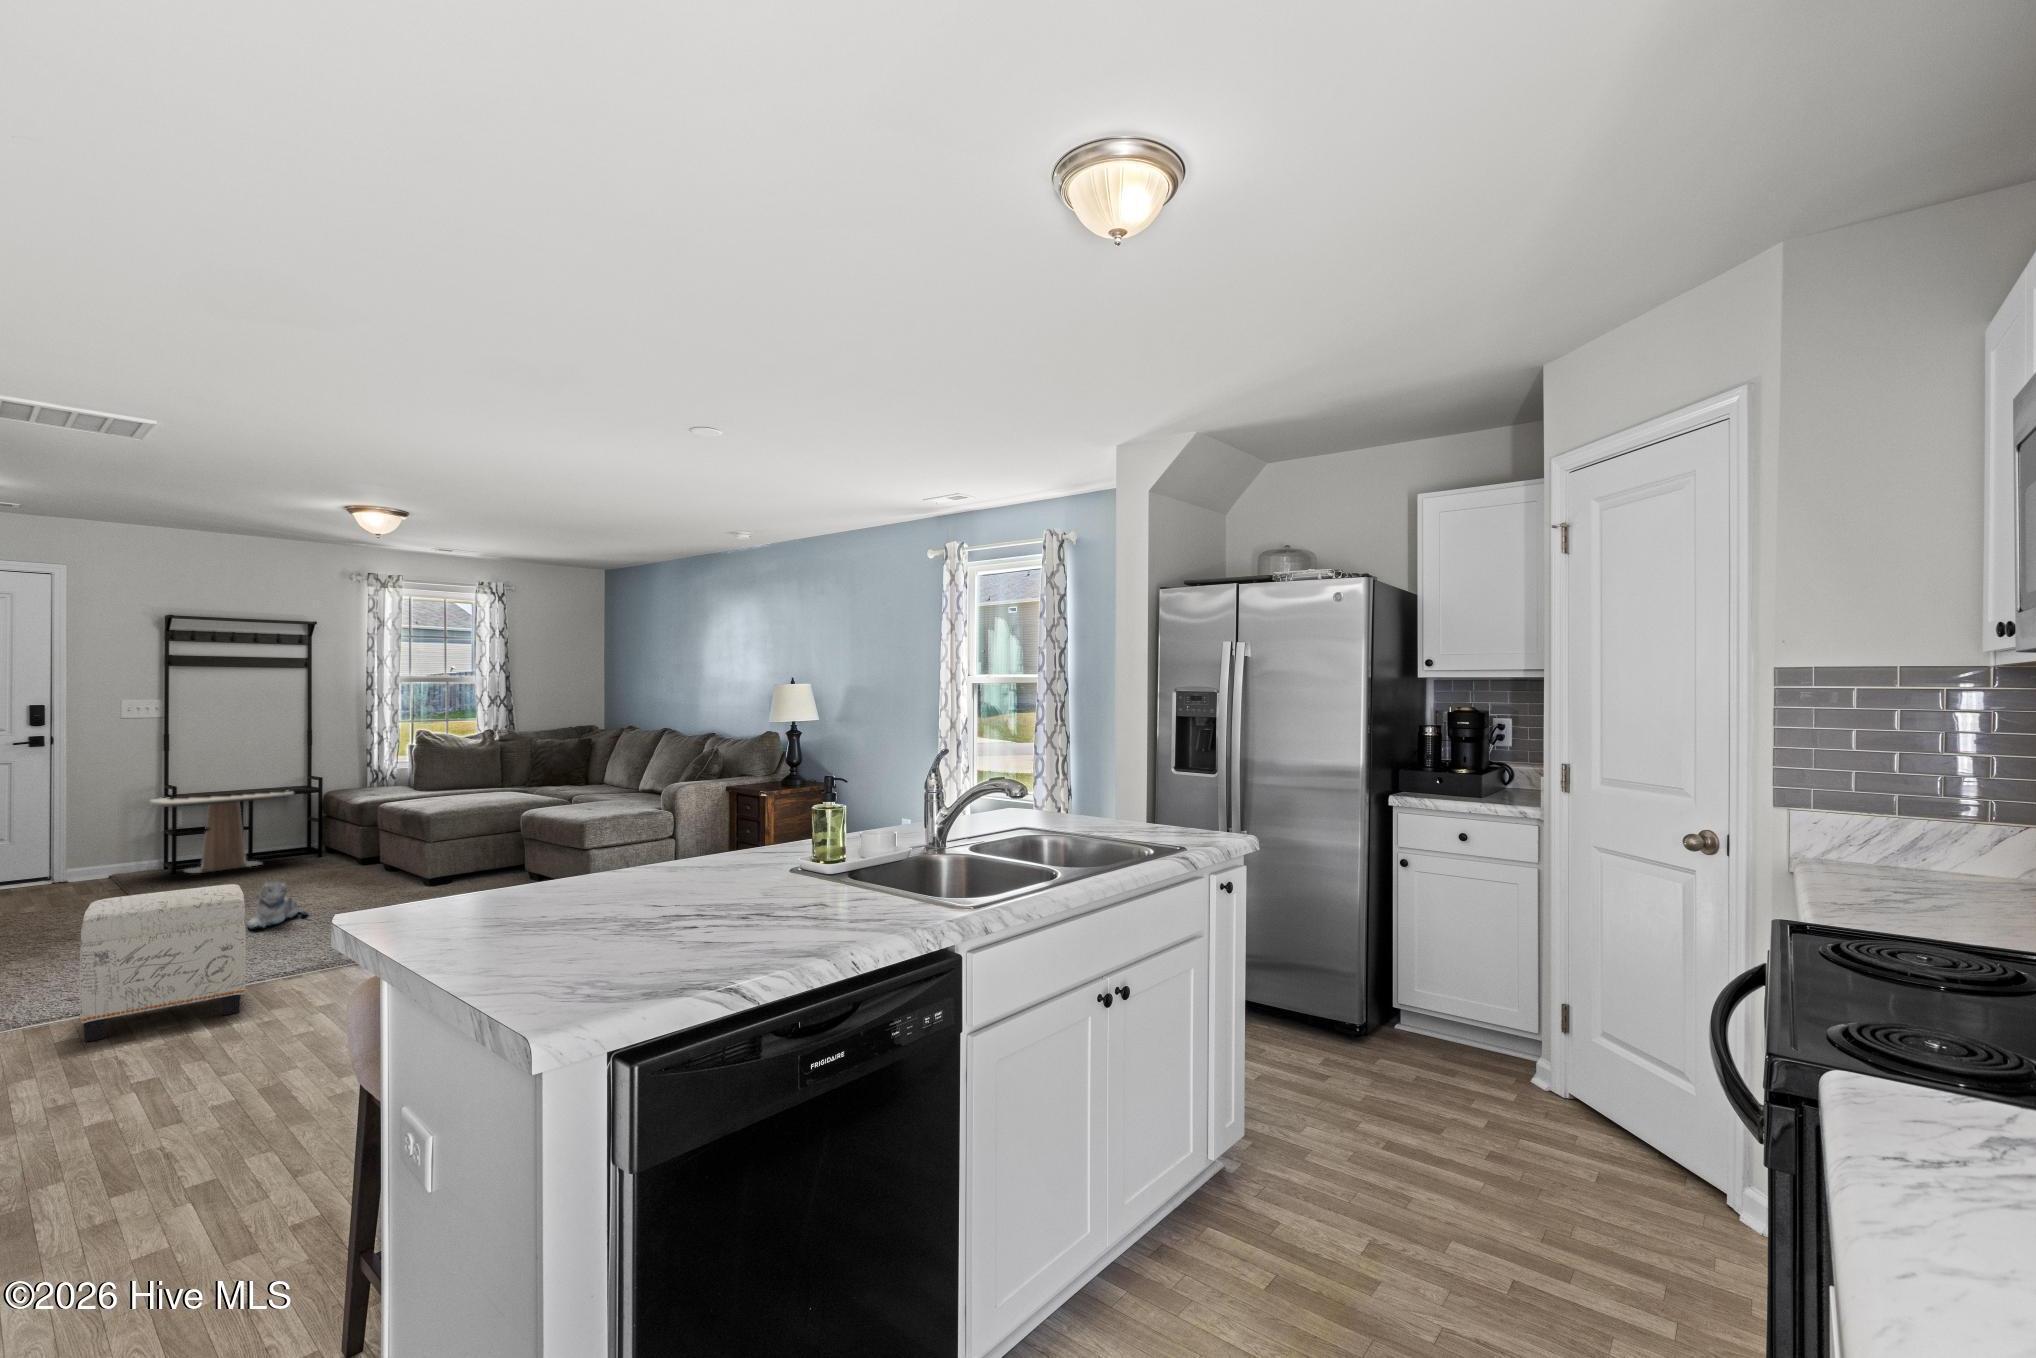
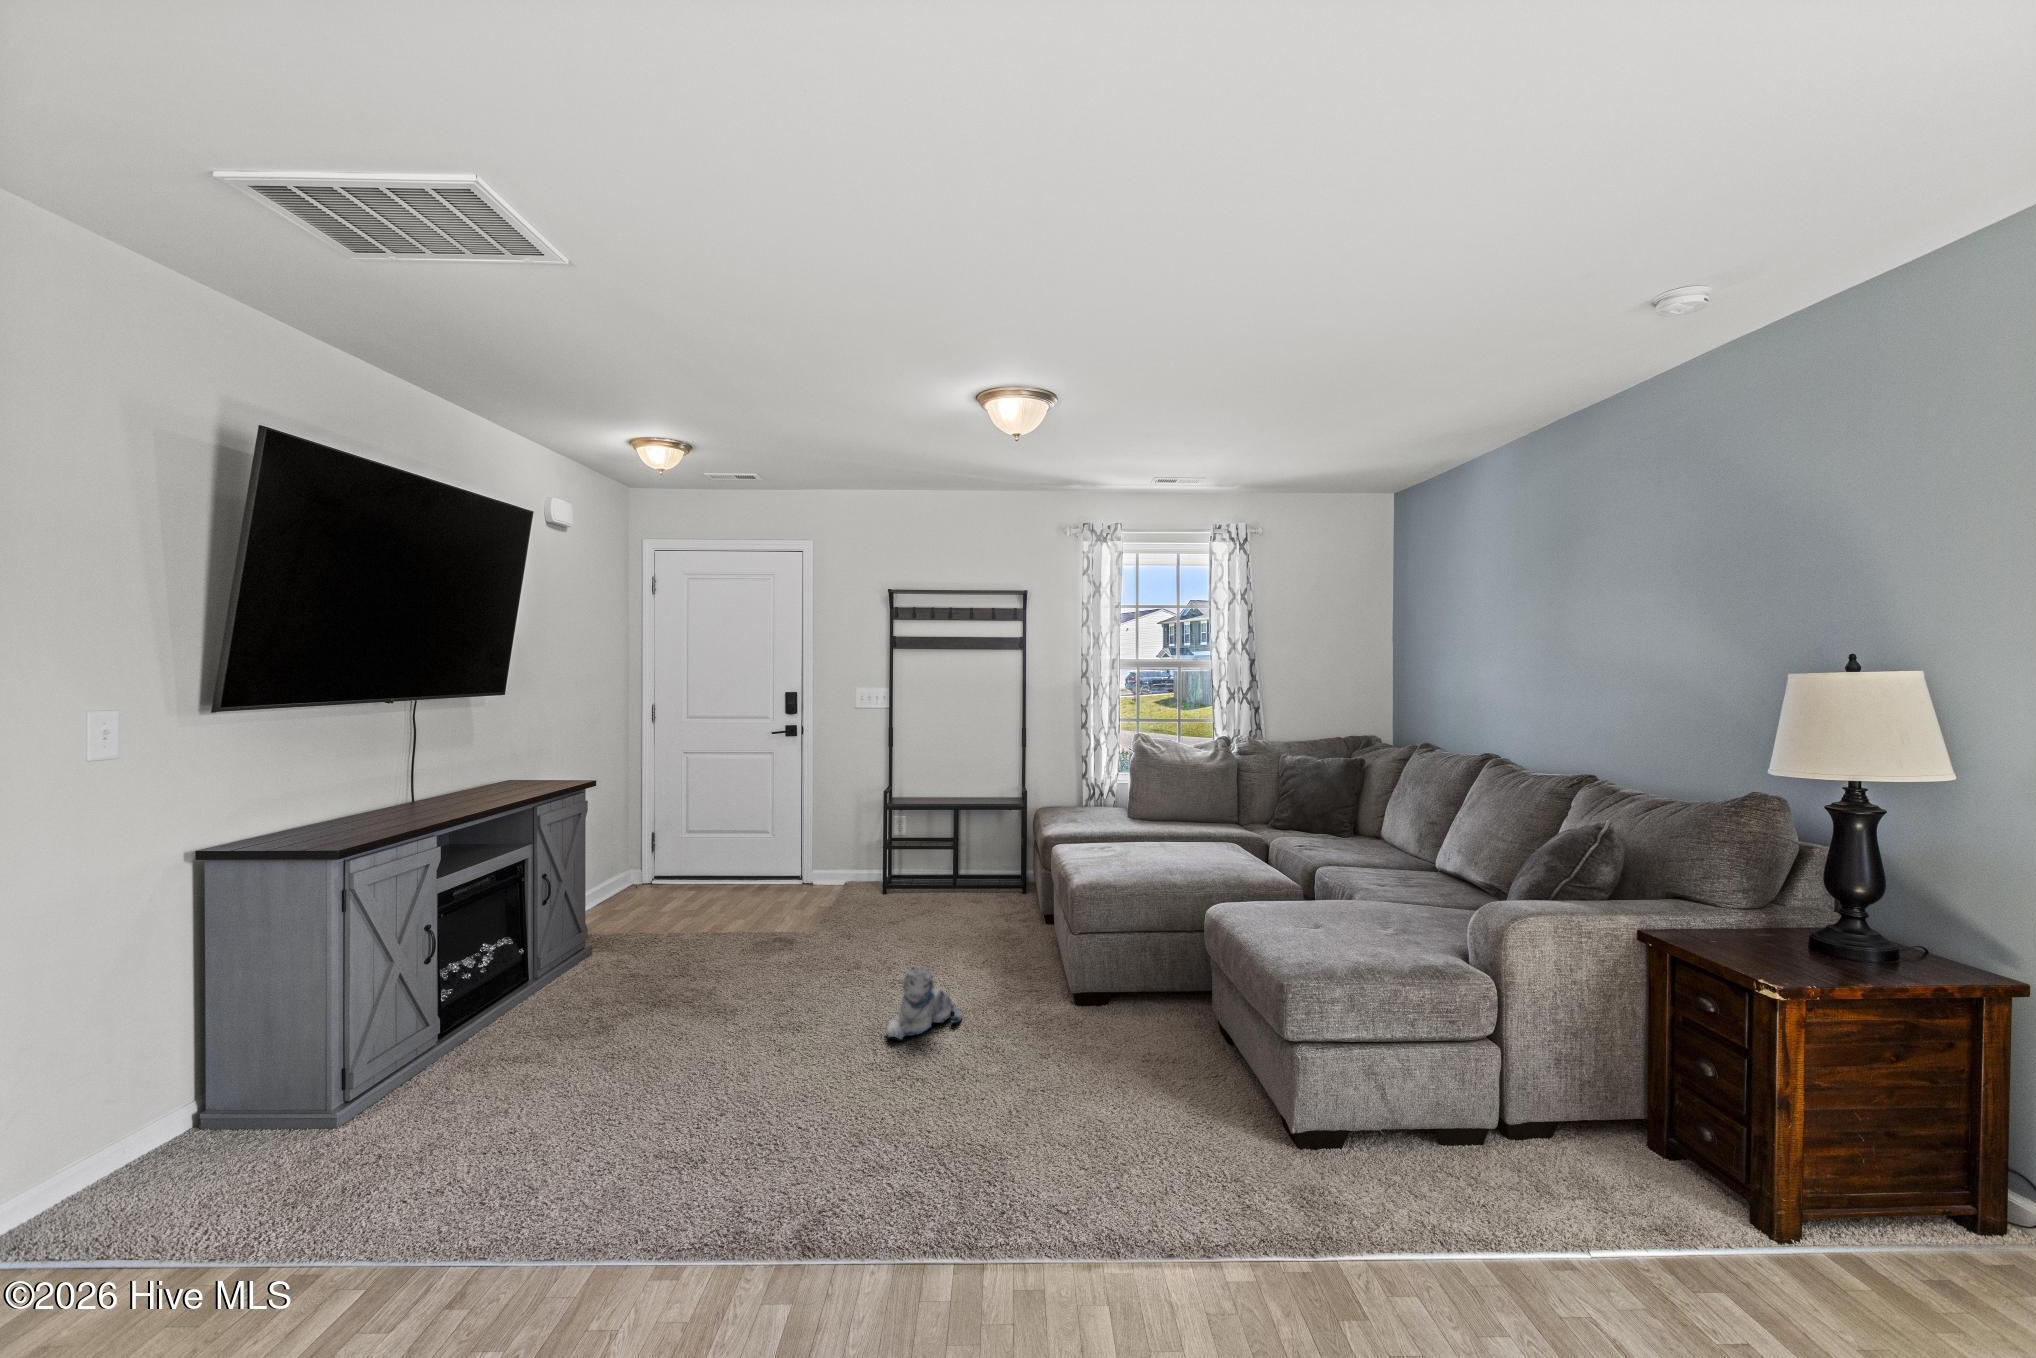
side table: present [150,792,293,873] -> none [872,801,1002,900]
ottoman: present [79,884,246,1042] -> none [534,1026,791,1299]

